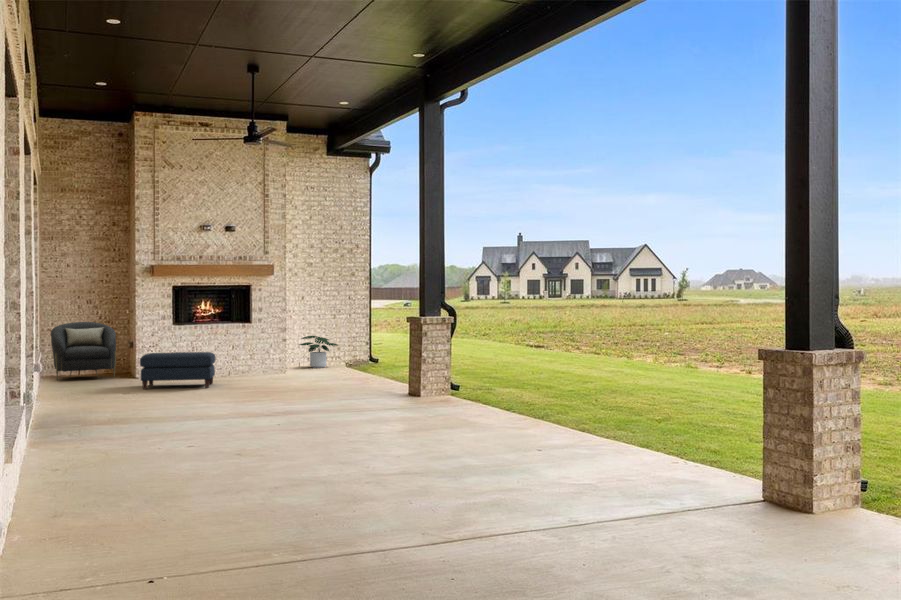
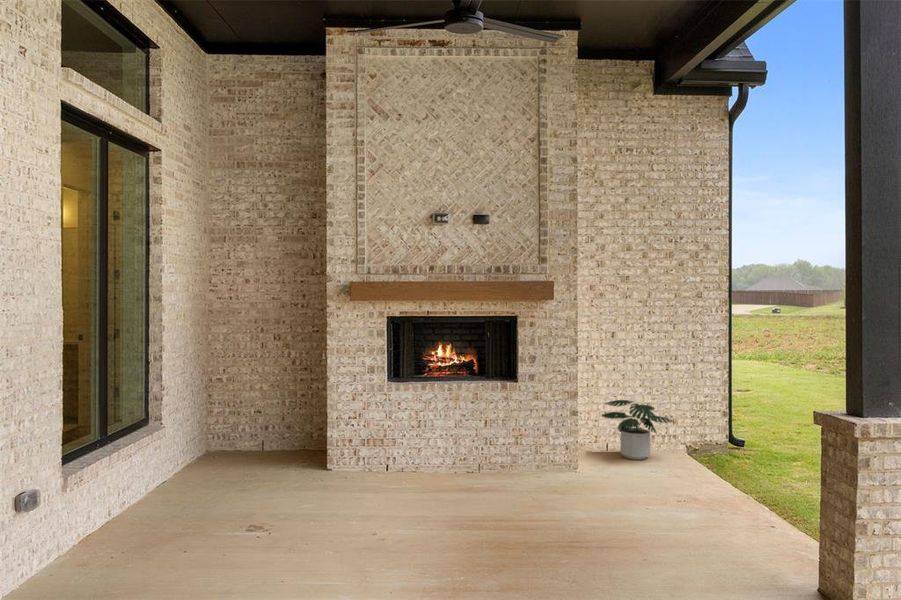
armchair: present [51,322,116,380] -> none [198,370,302,471]
ottoman: present [140,352,215,389] -> none [255,459,422,566]

